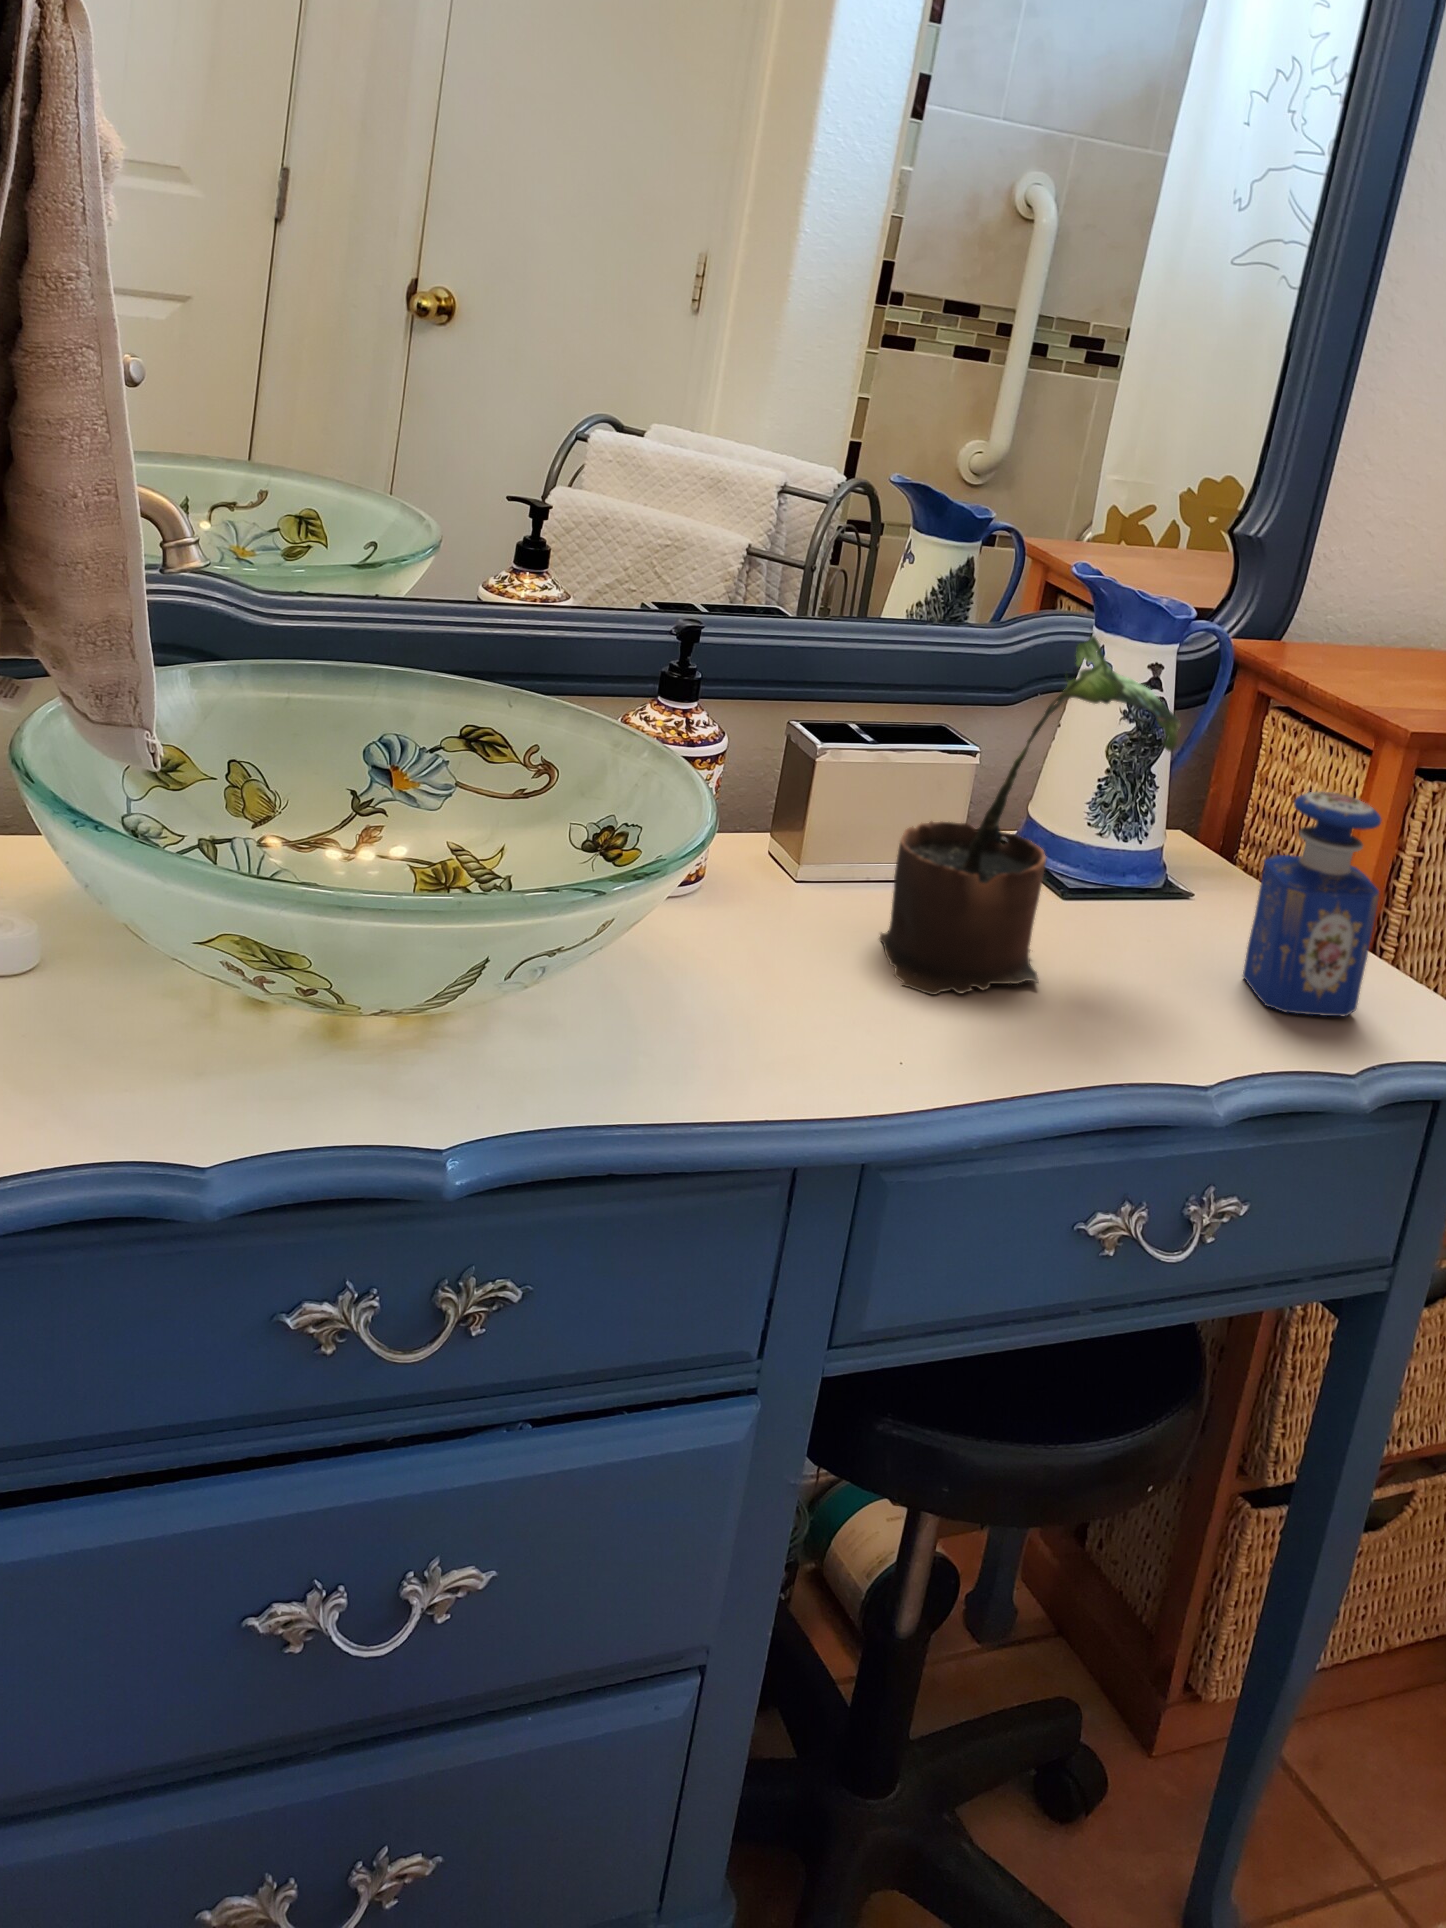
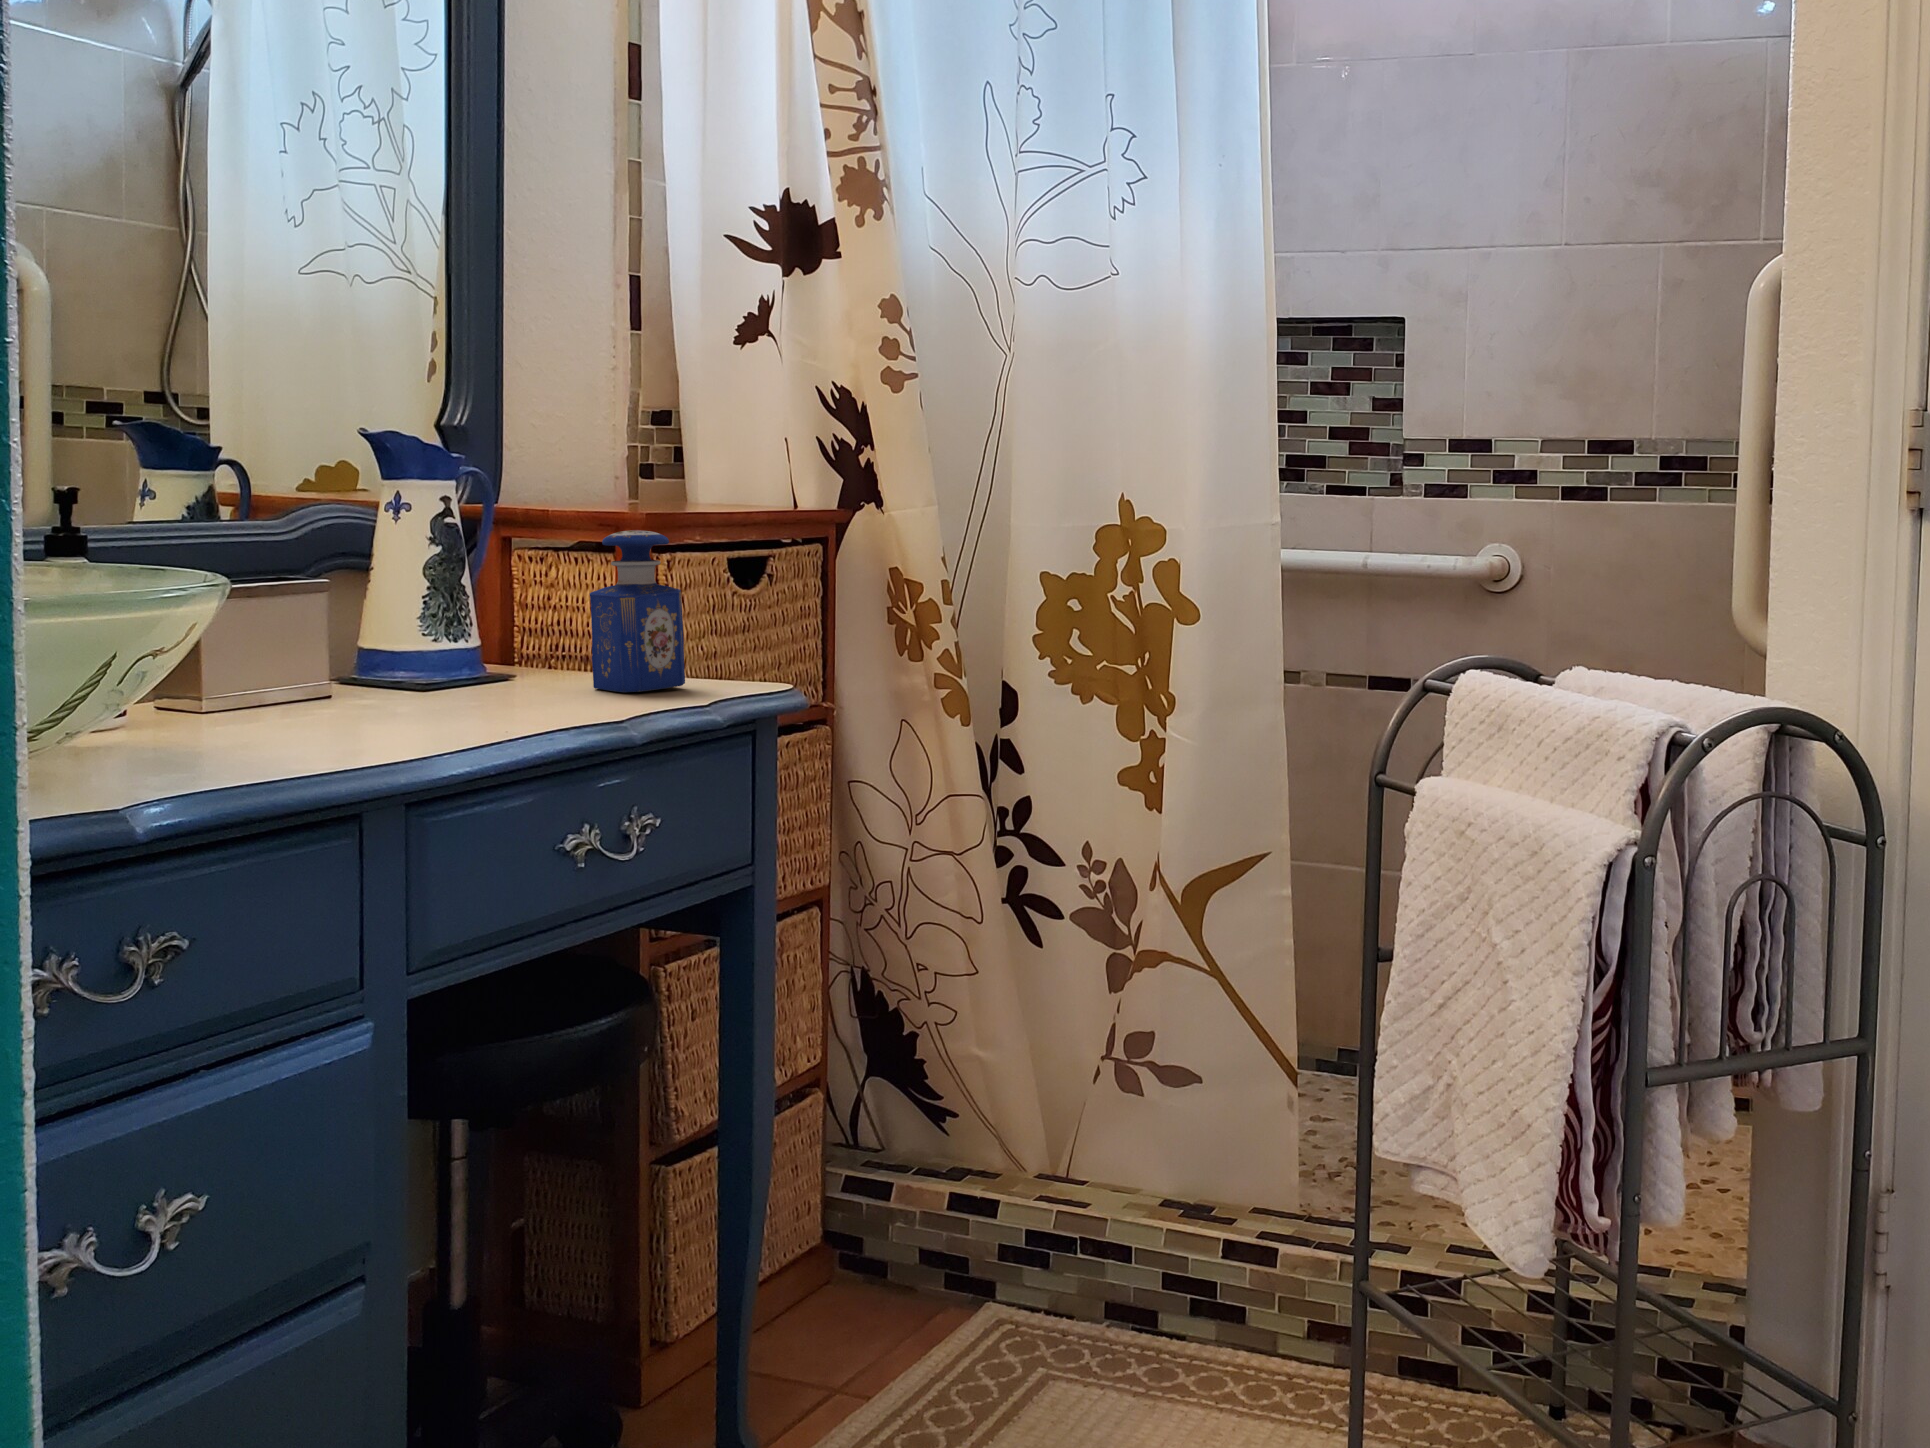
potted plant: present [879,636,1181,995] -> none [295,417,513,723]

